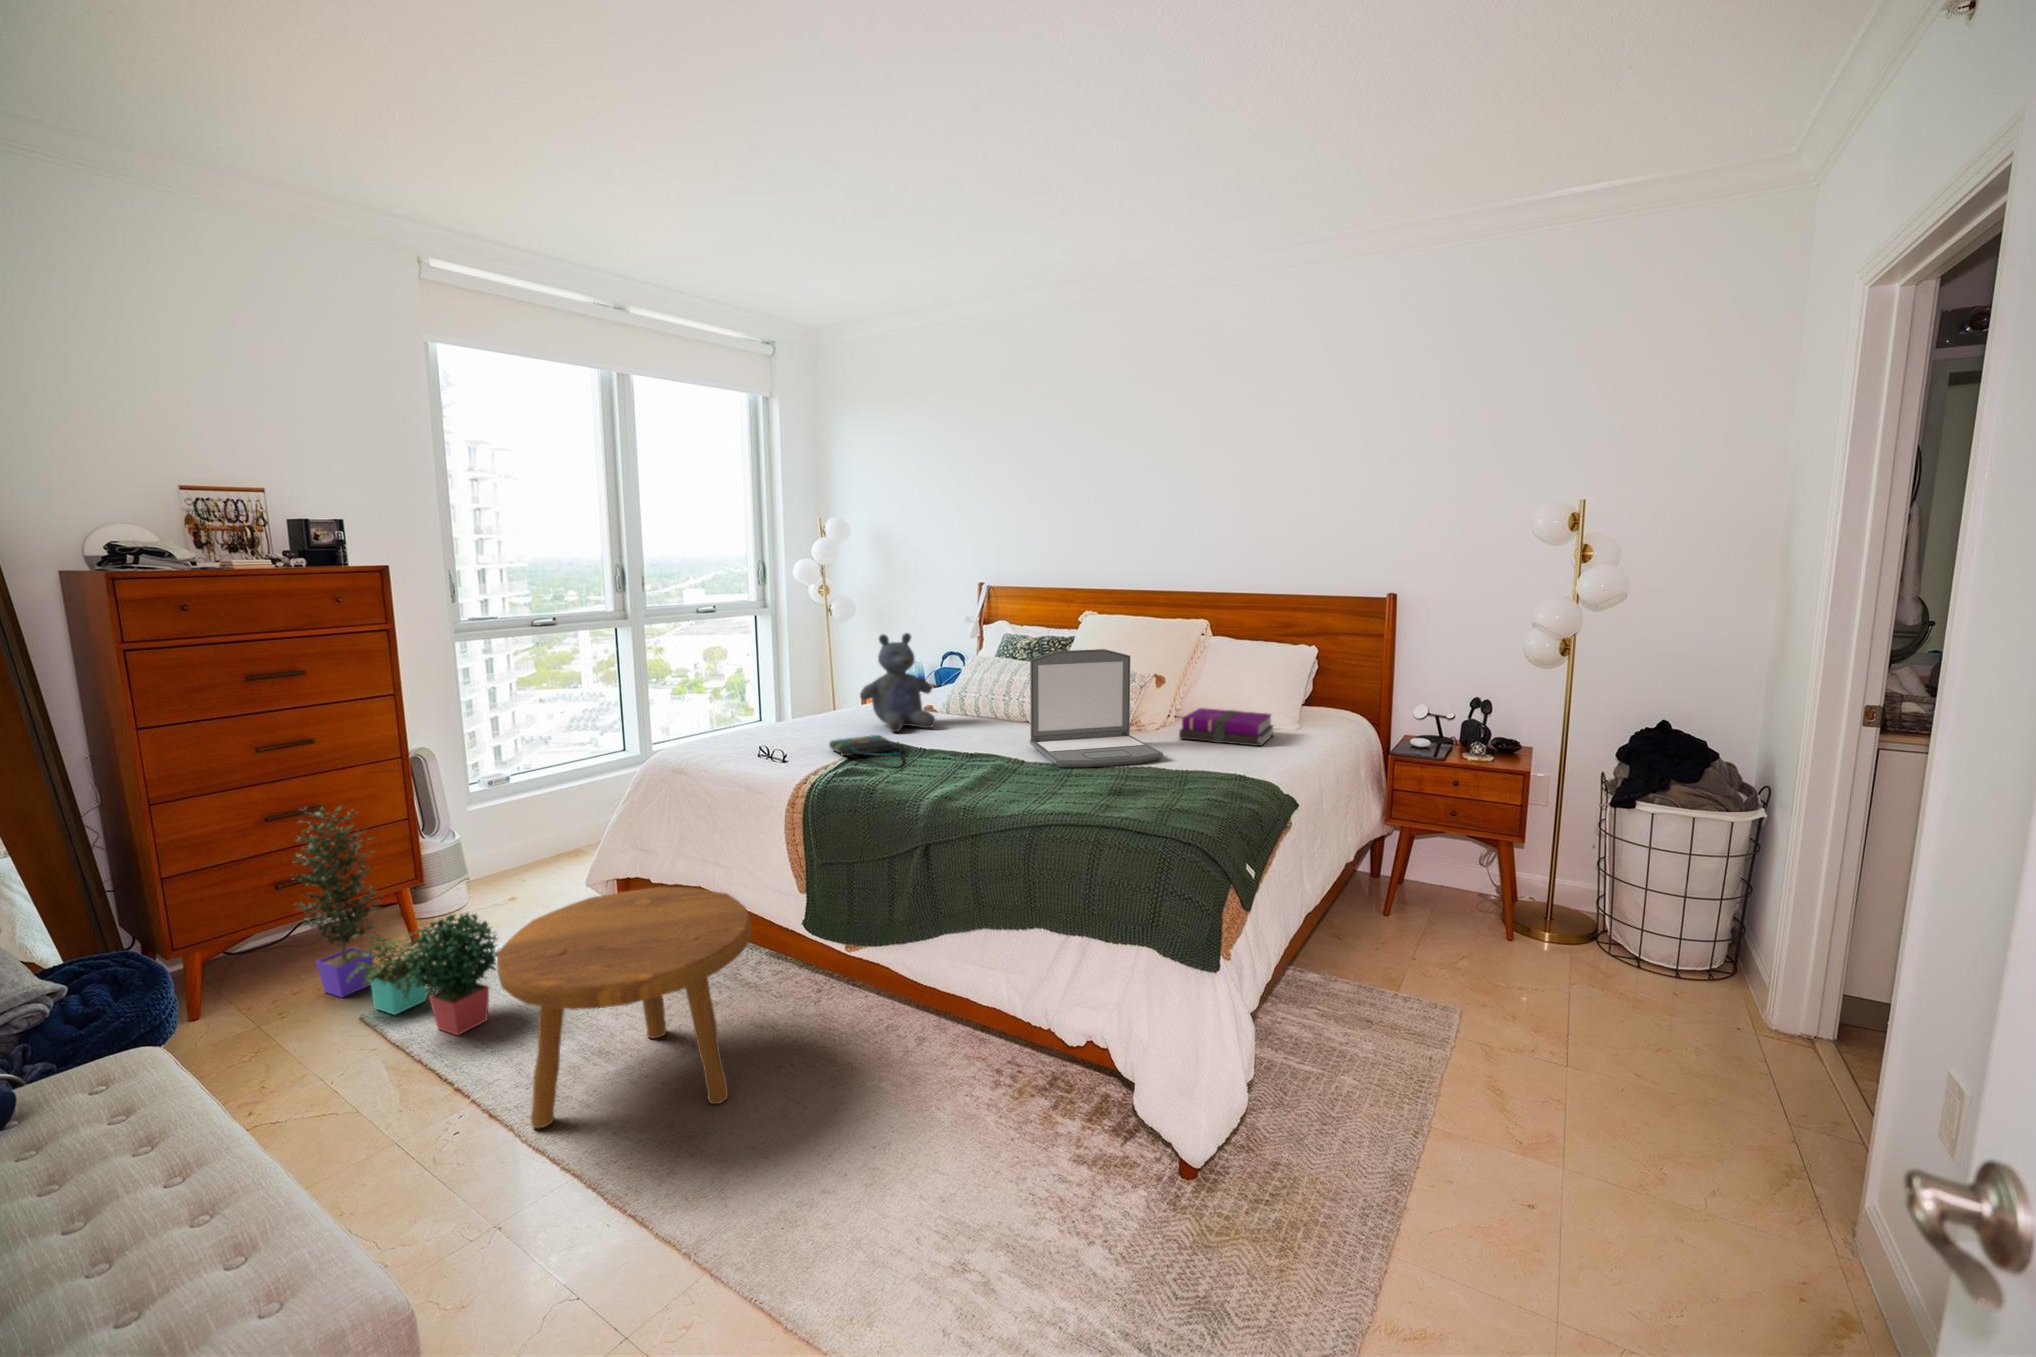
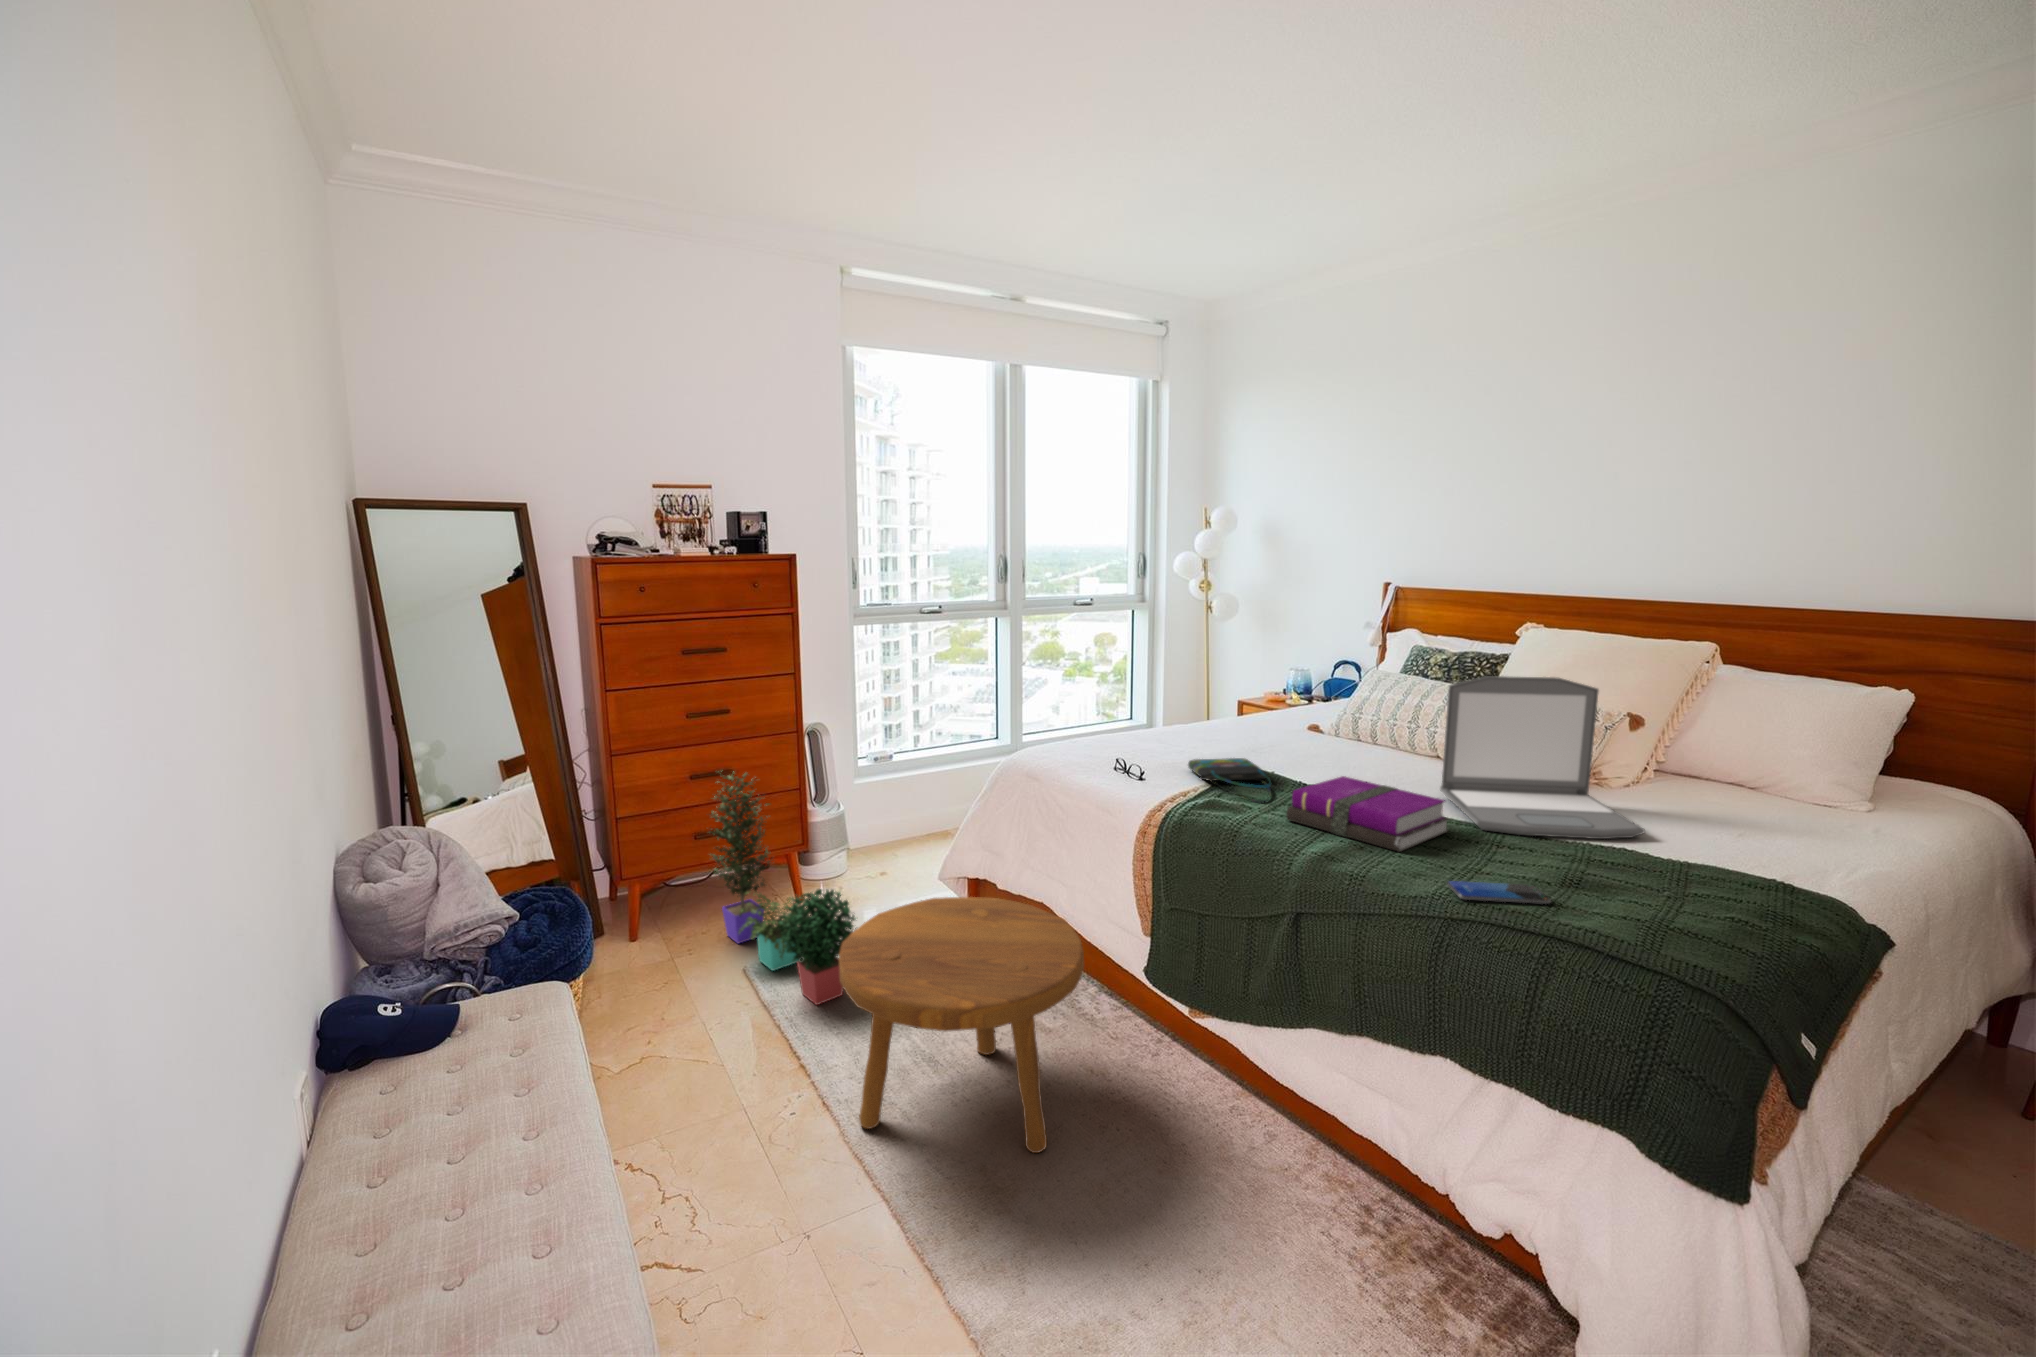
stuffed bear: present [860,633,936,732] -> none [1228,640,1317,755]
notebook: present [1179,708,1273,746] -> present [1286,776,1448,852]
smartphone: none [1035,797,1103,812] -> present [1447,881,1551,904]

